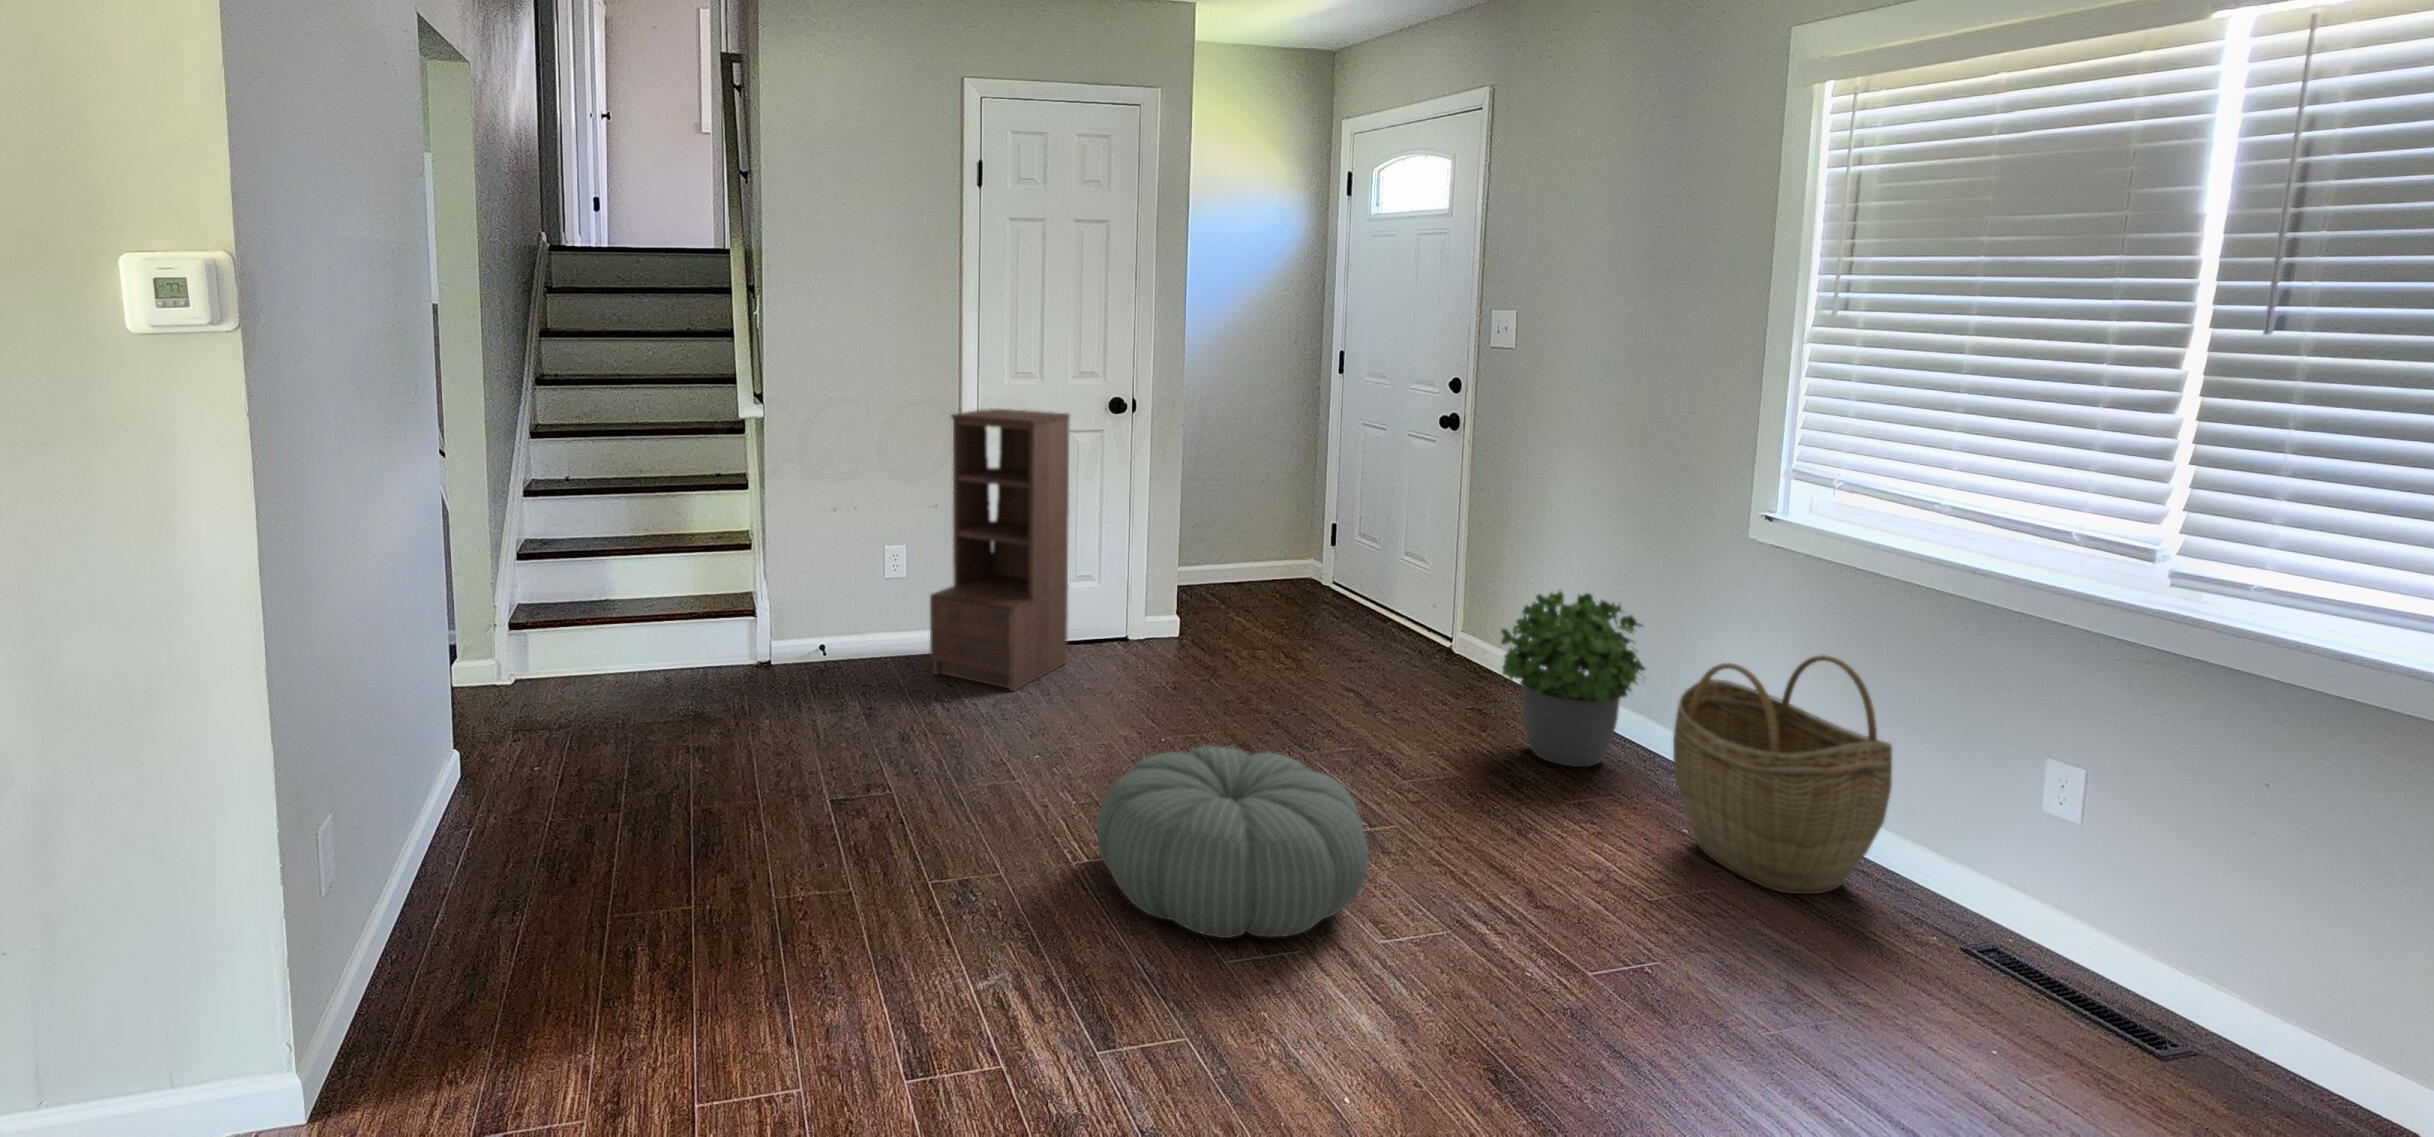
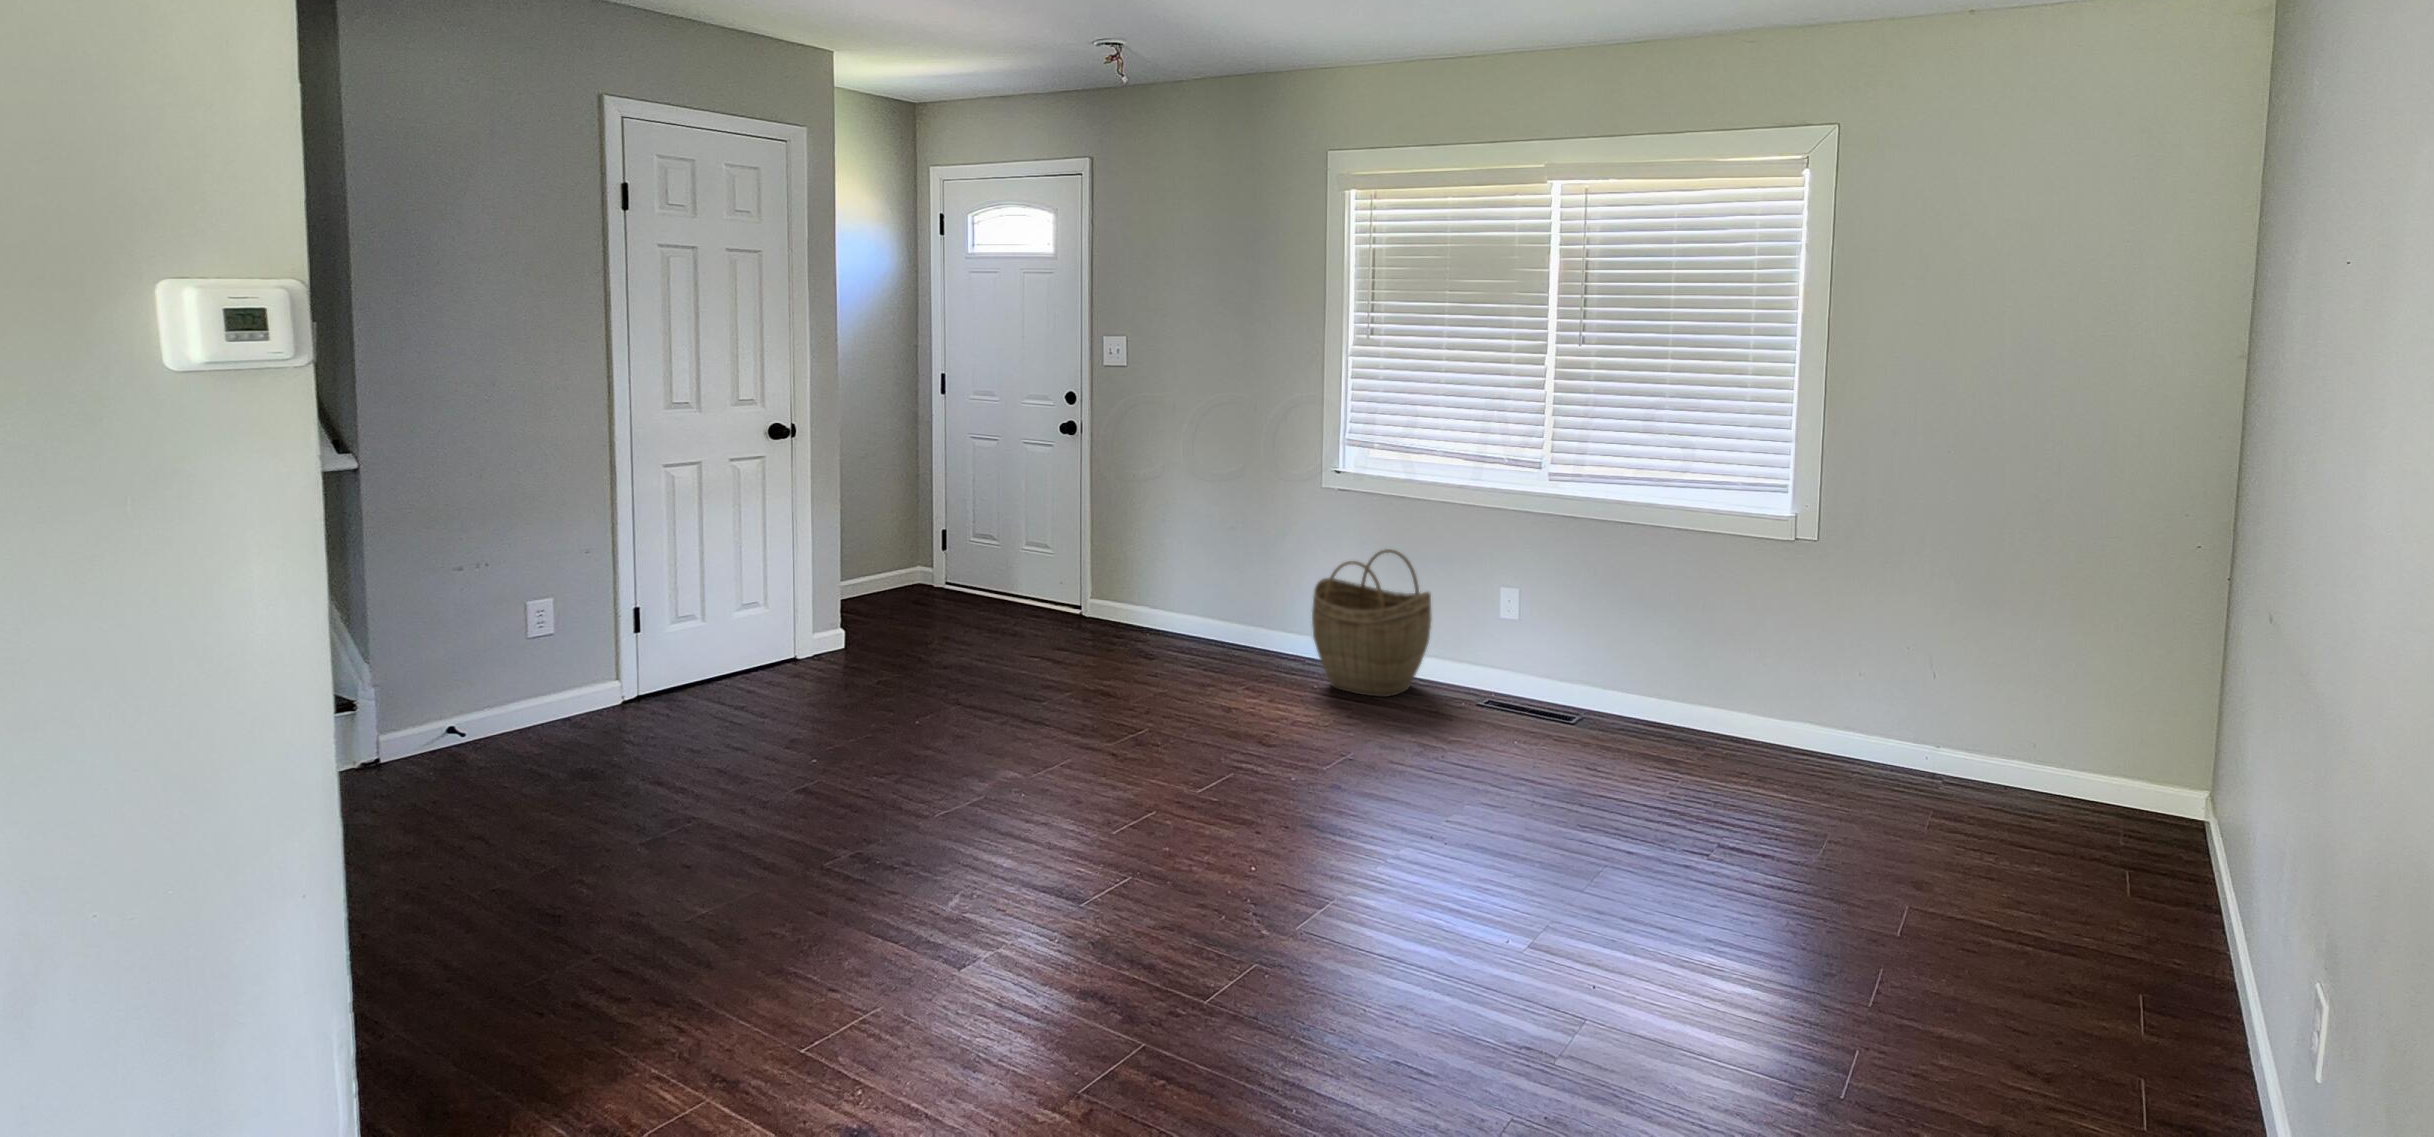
bookshelf: present [930,409,1070,691] -> none [623,440,763,726]
potted plant: present [1501,591,1645,767] -> none [1170,538,1265,665]
pouf: present [1097,746,1368,938] -> none [988,682,1199,816]

